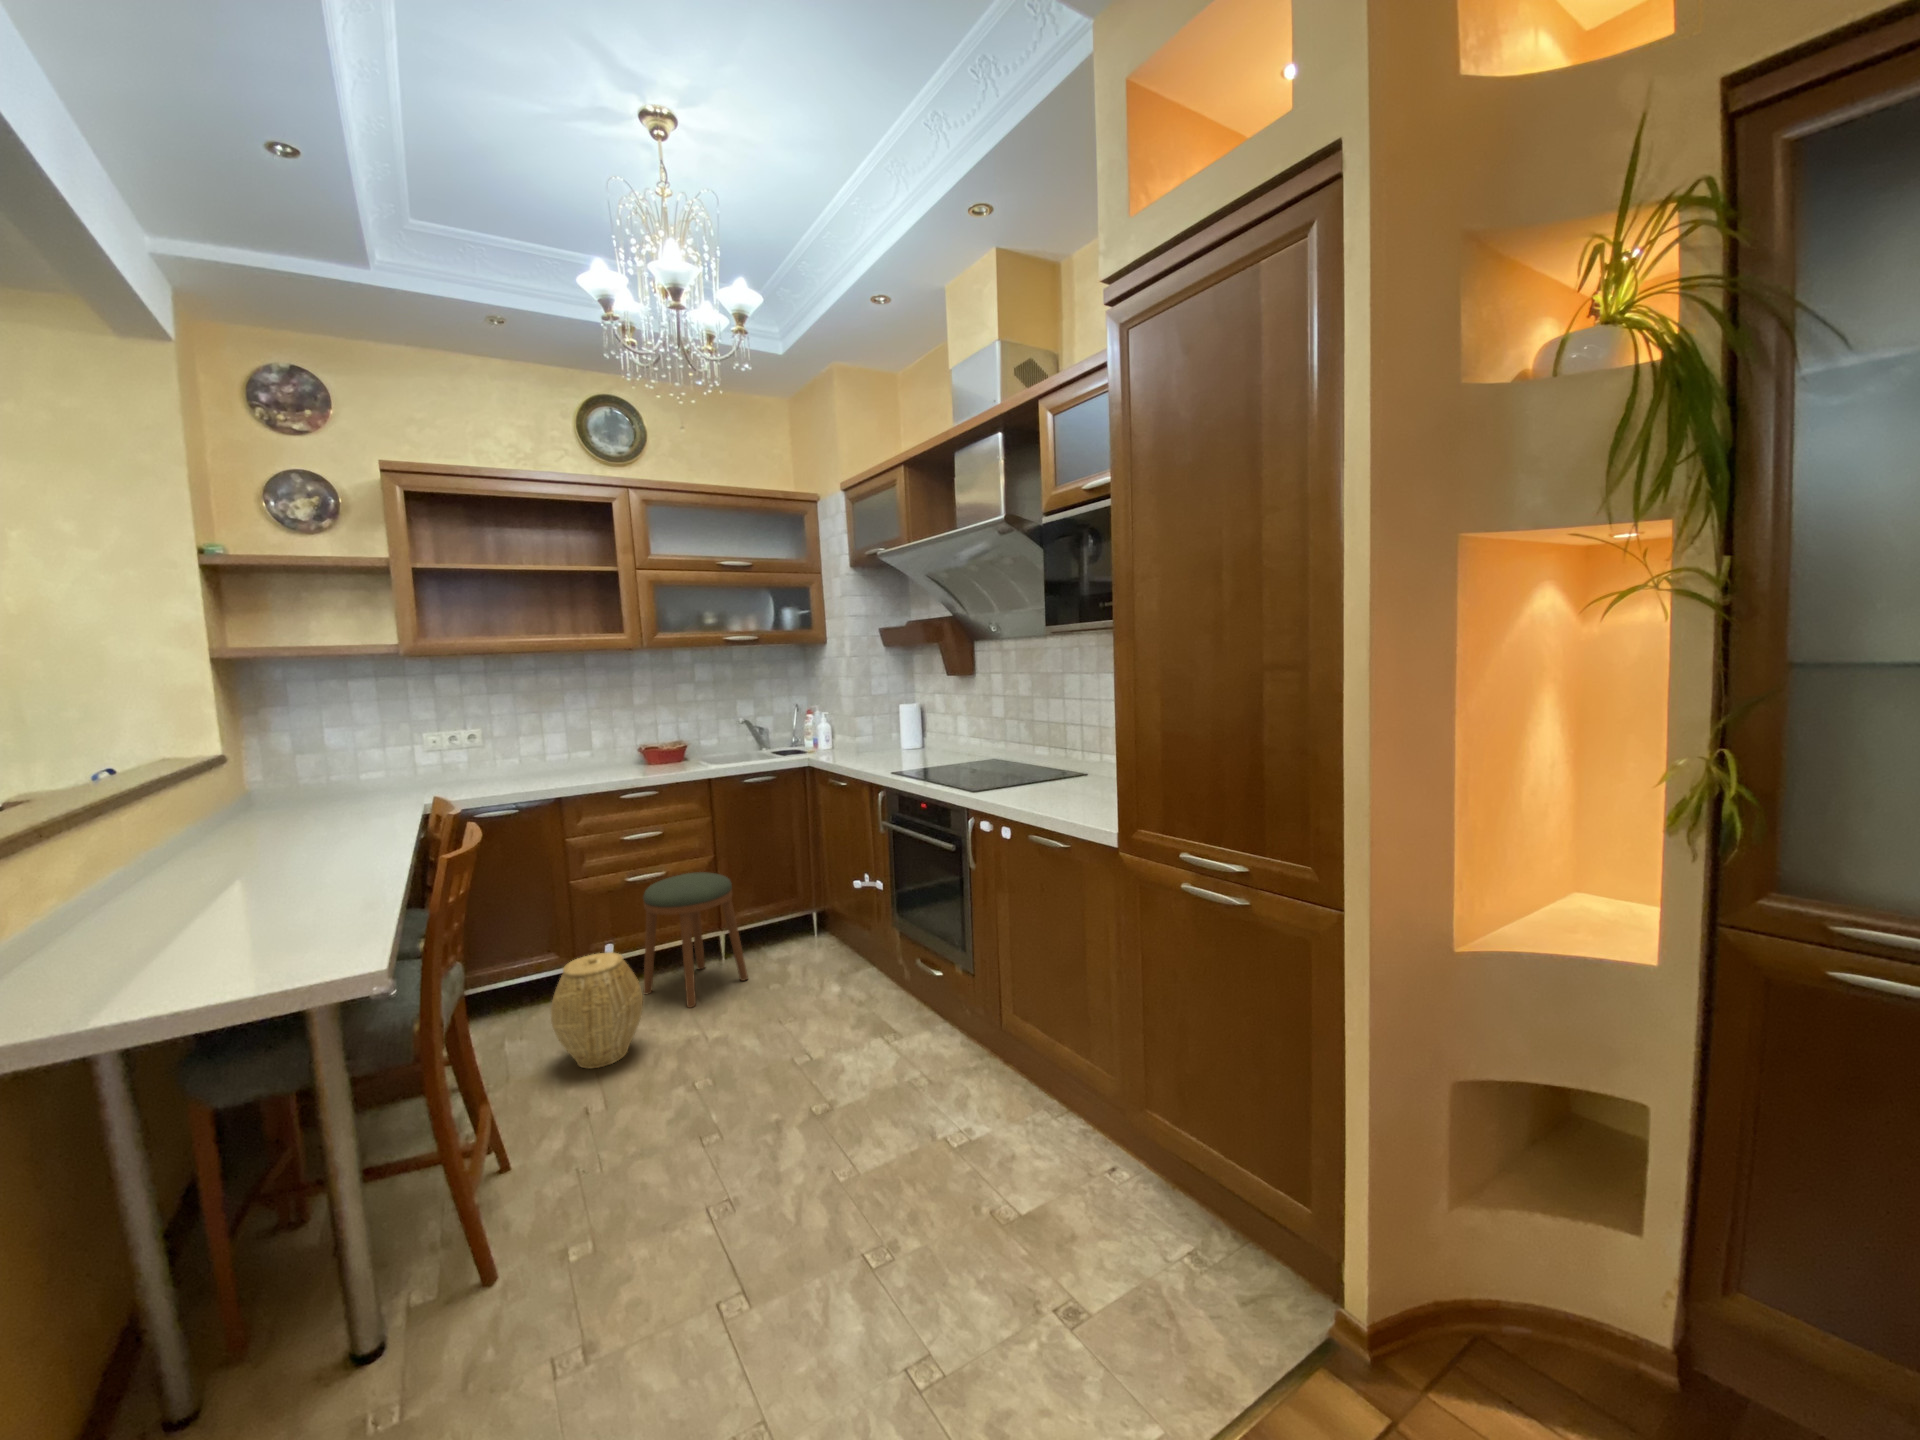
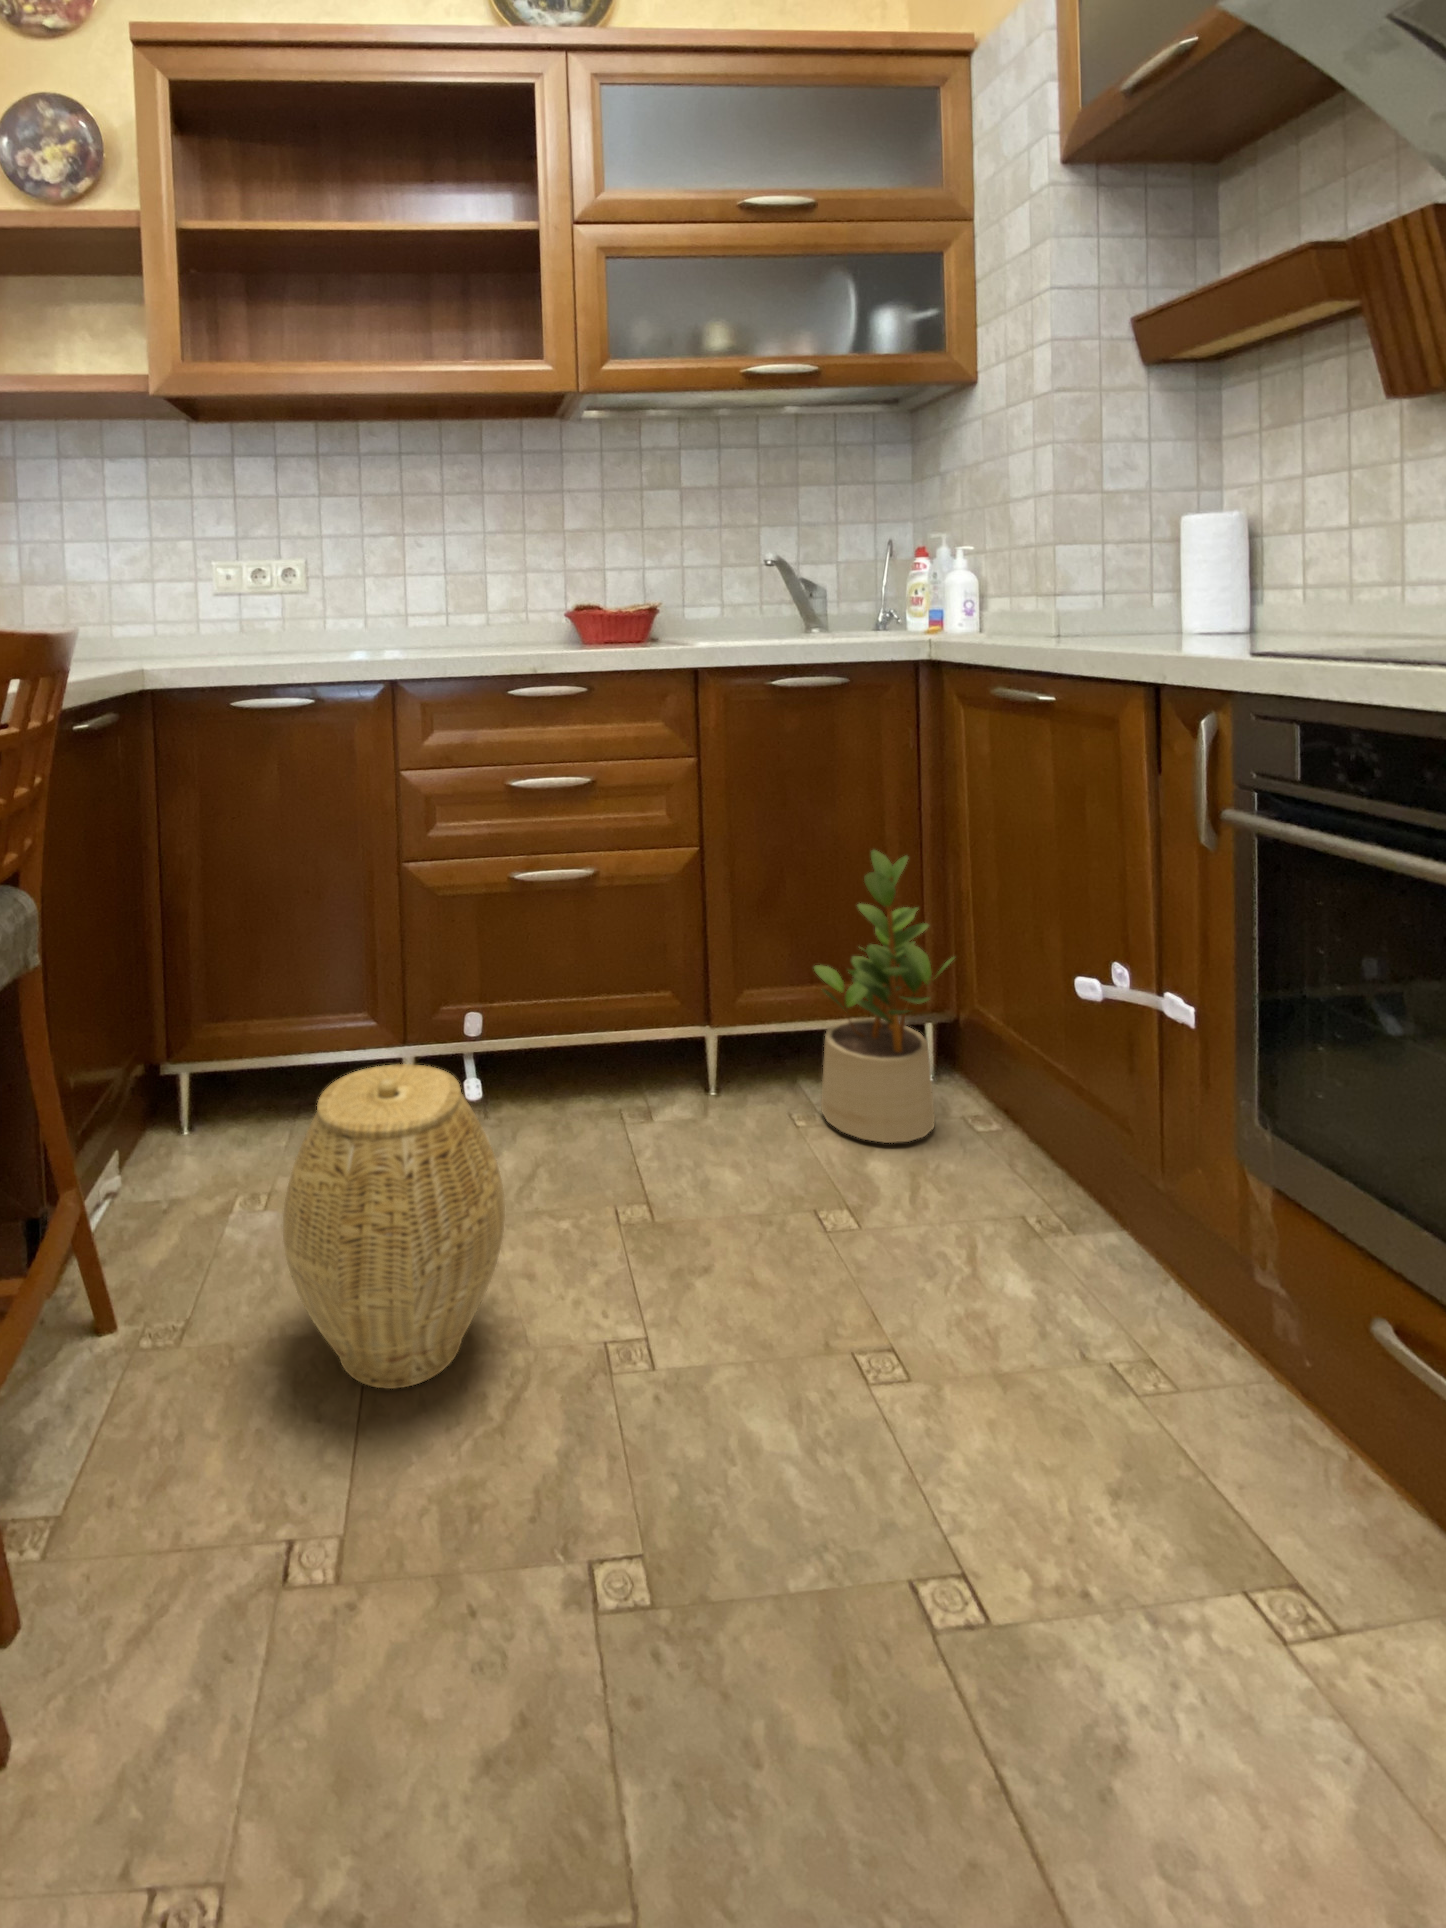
potted plant: none [765,846,819,961] -> present [814,850,954,1143]
stool: present [643,872,748,1008] -> none [530,884,770,1231]

